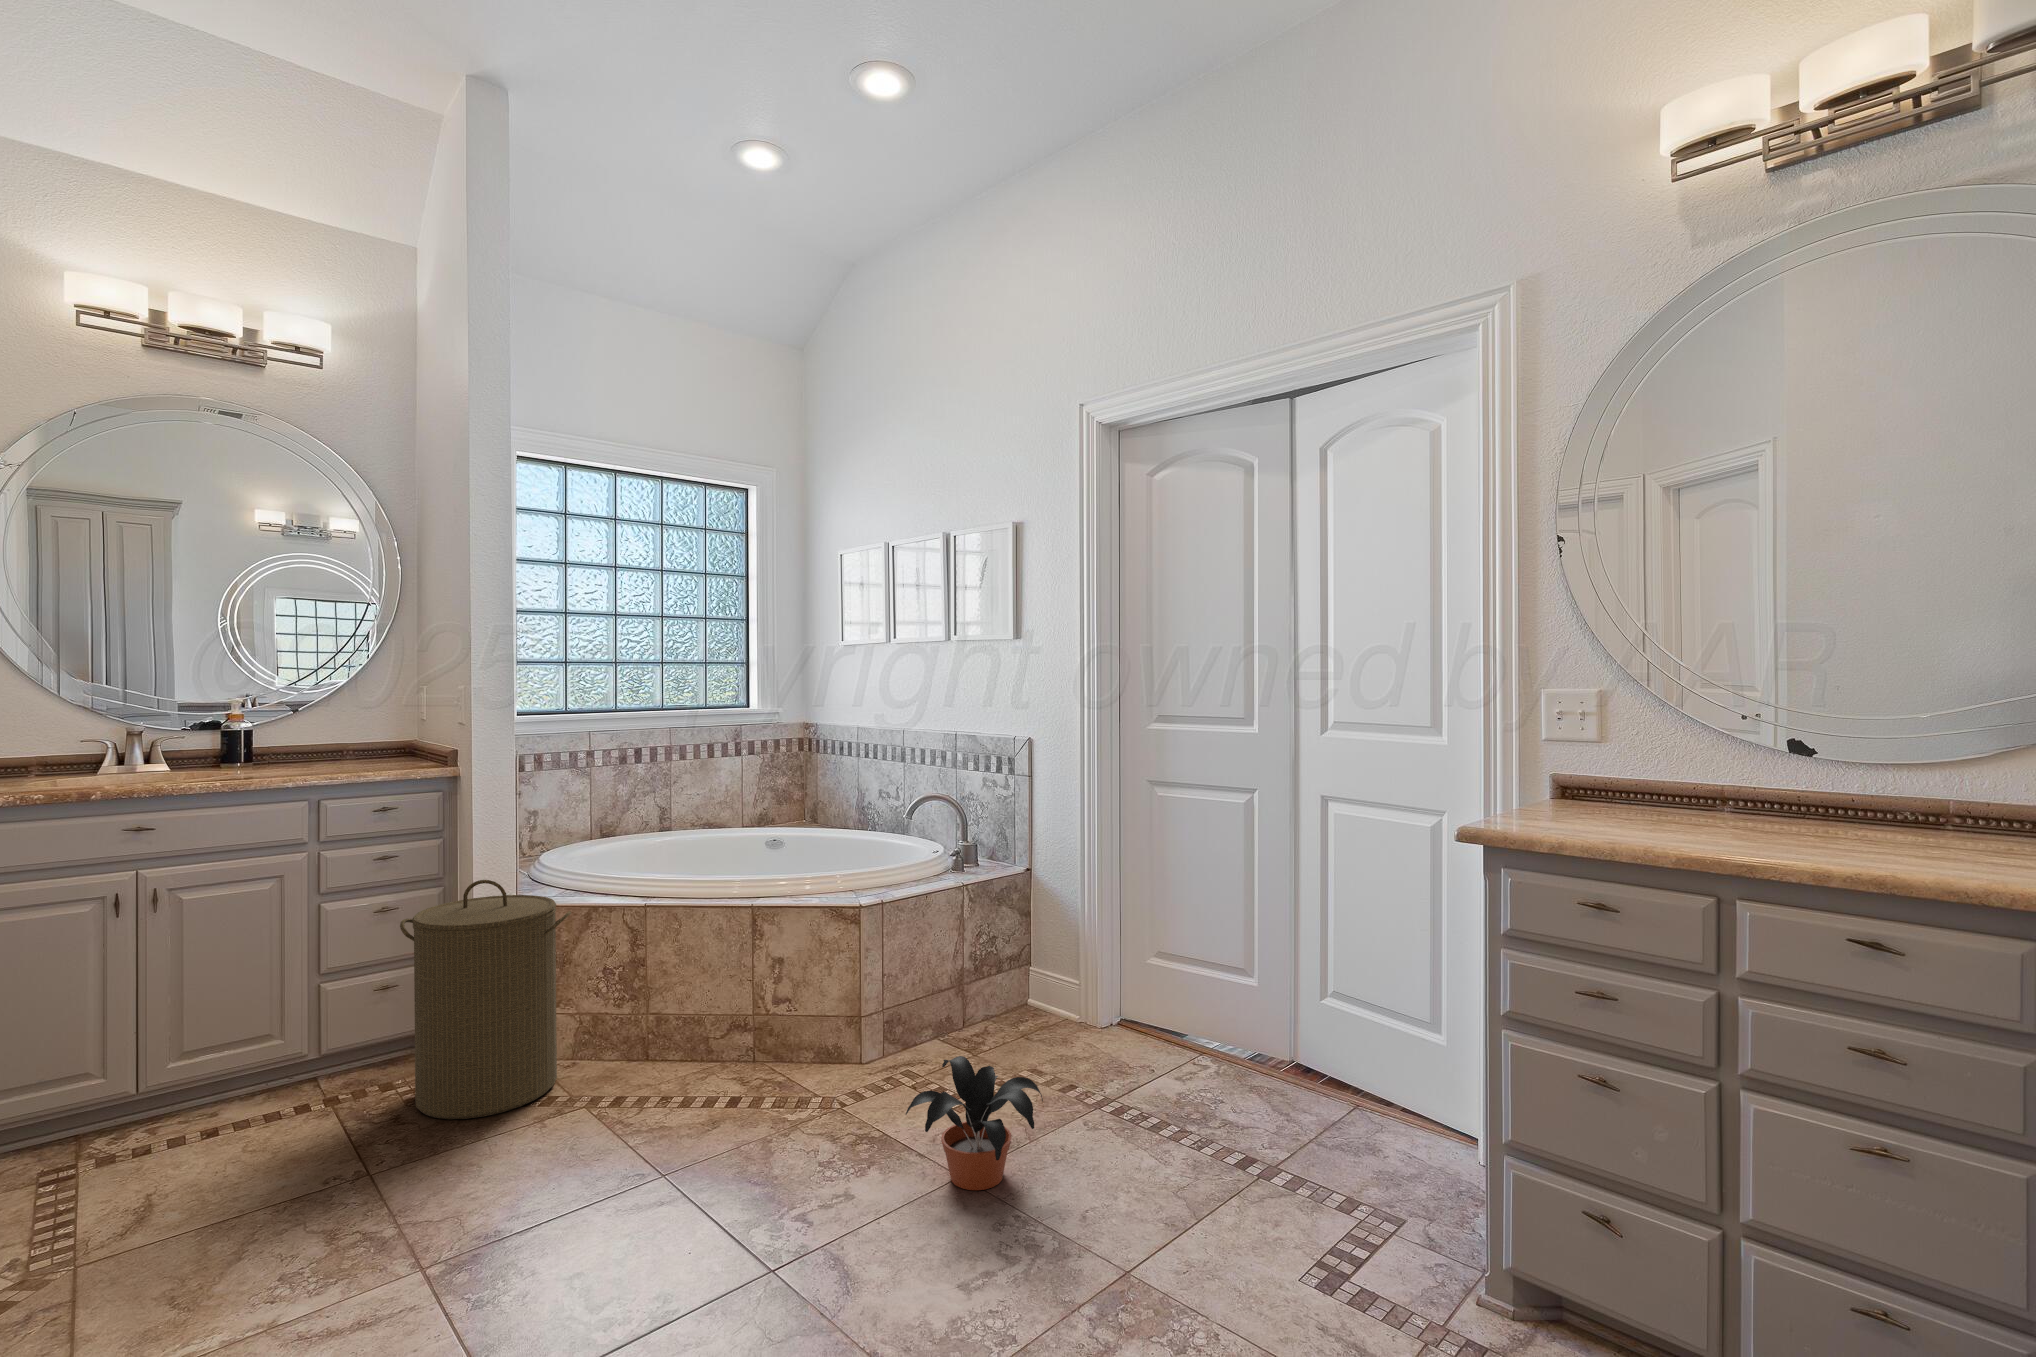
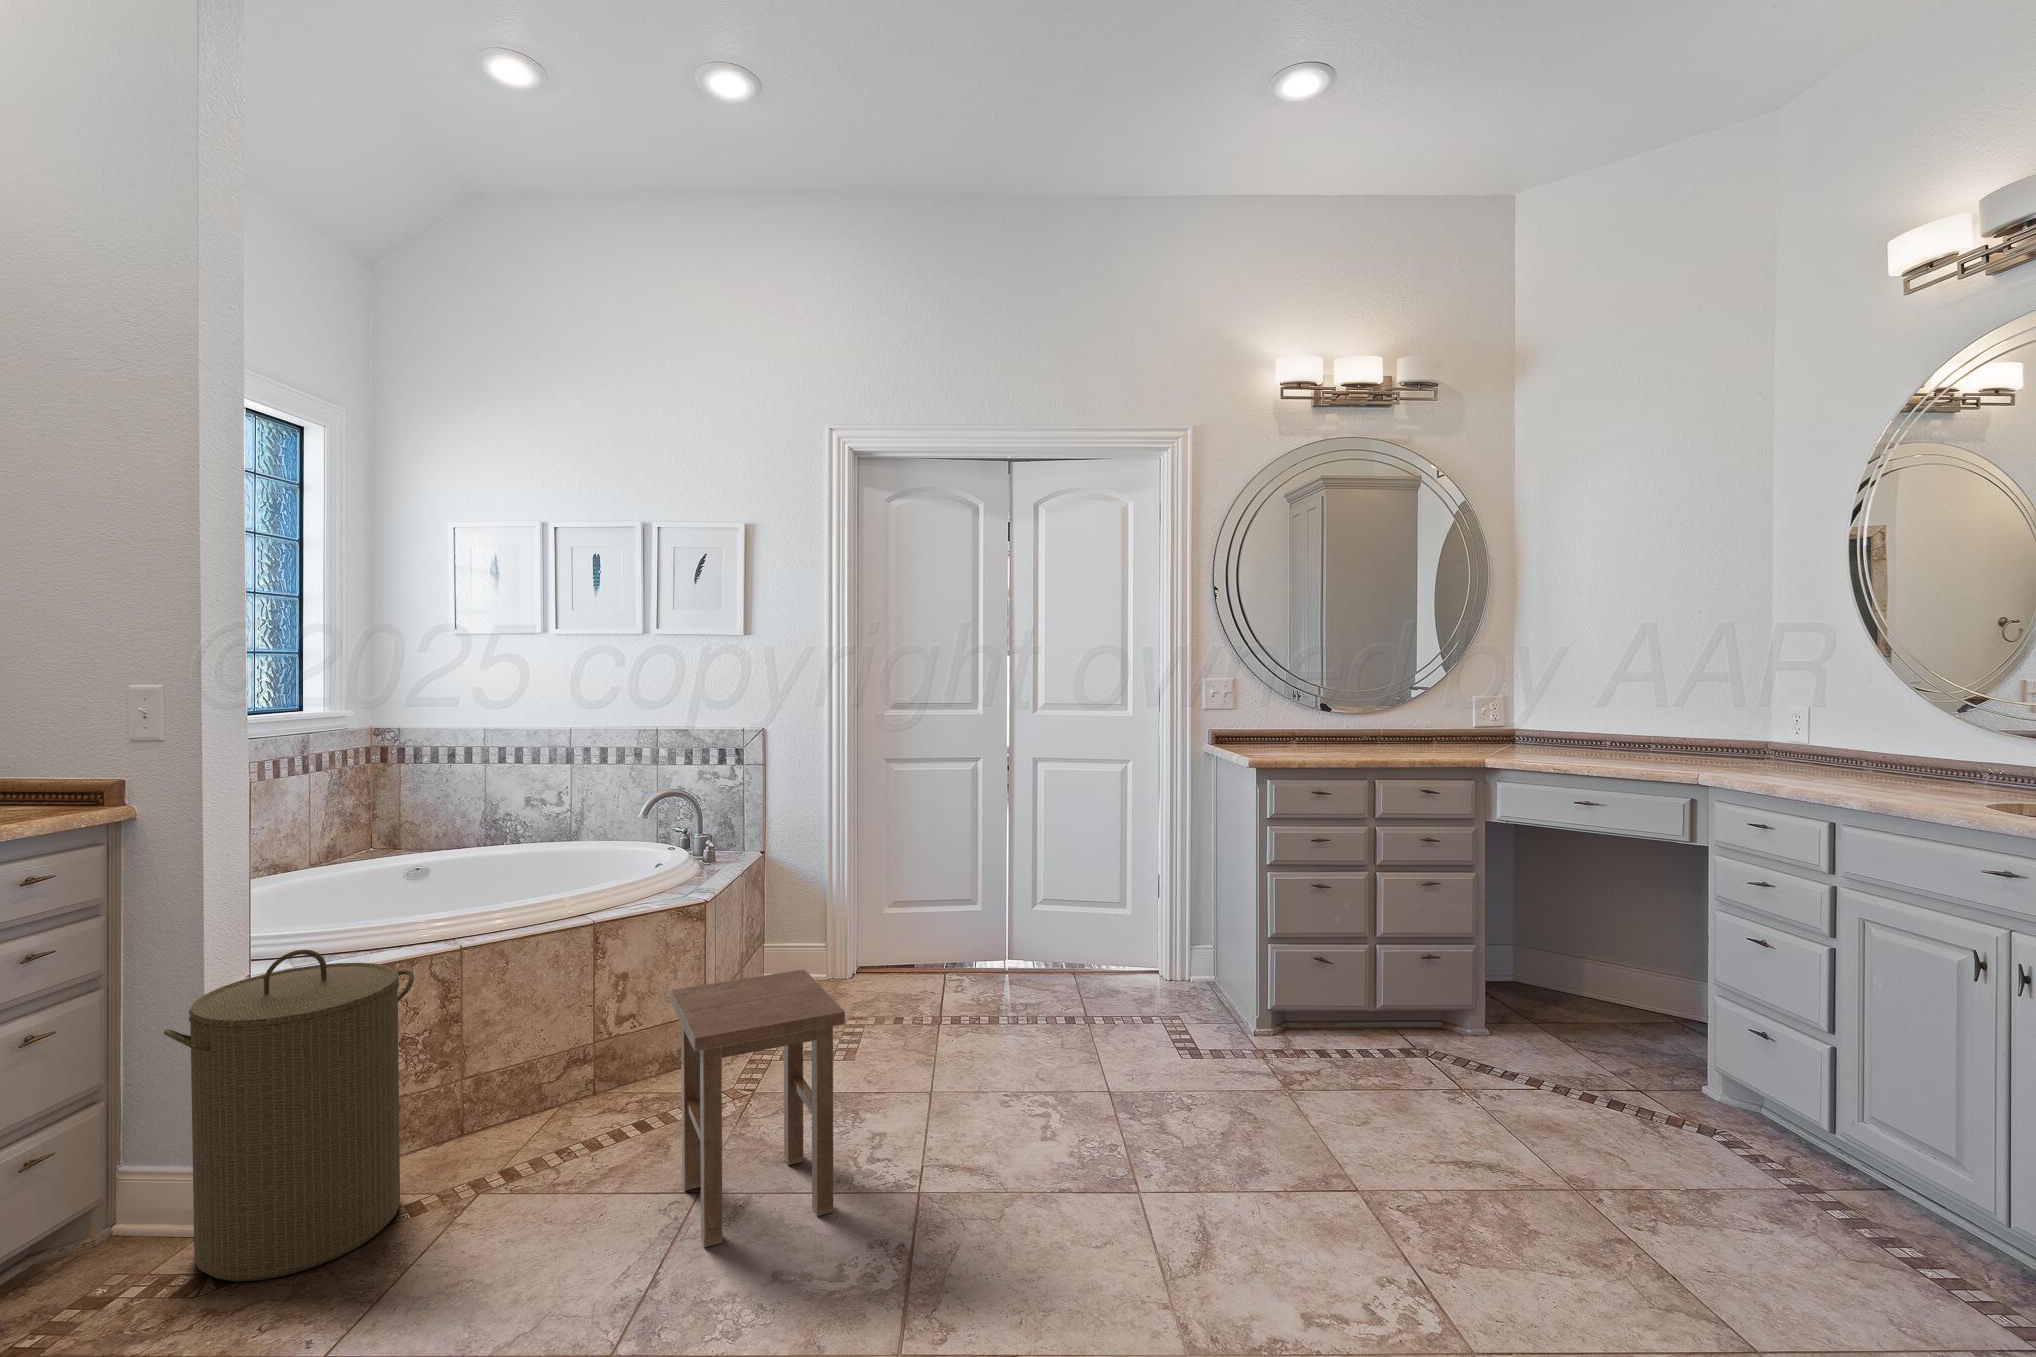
stool: none [565,974,776,1249] -> present [670,969,845,1247]
potted plant: present [906,1056,1043,1190] -> none [886,997,1008,1097]

